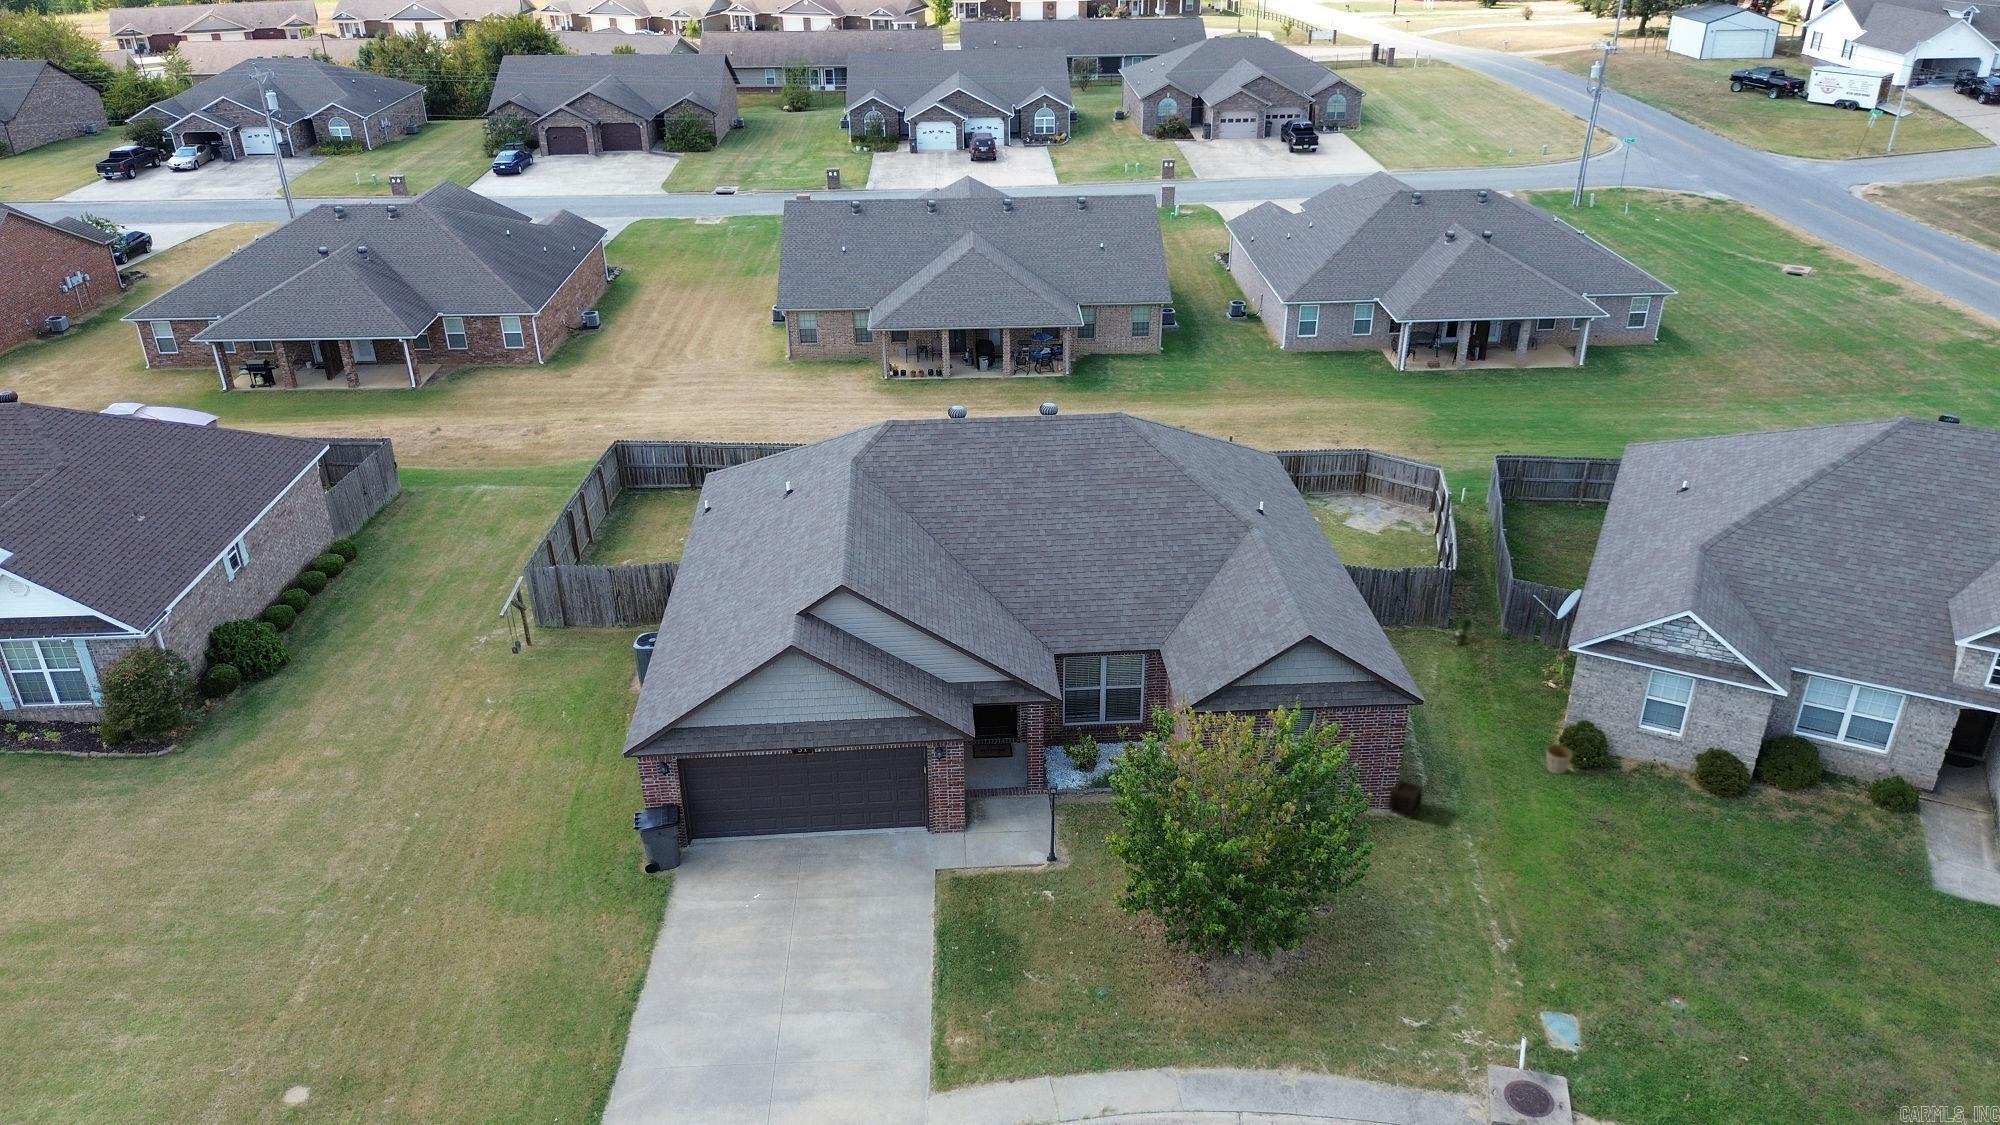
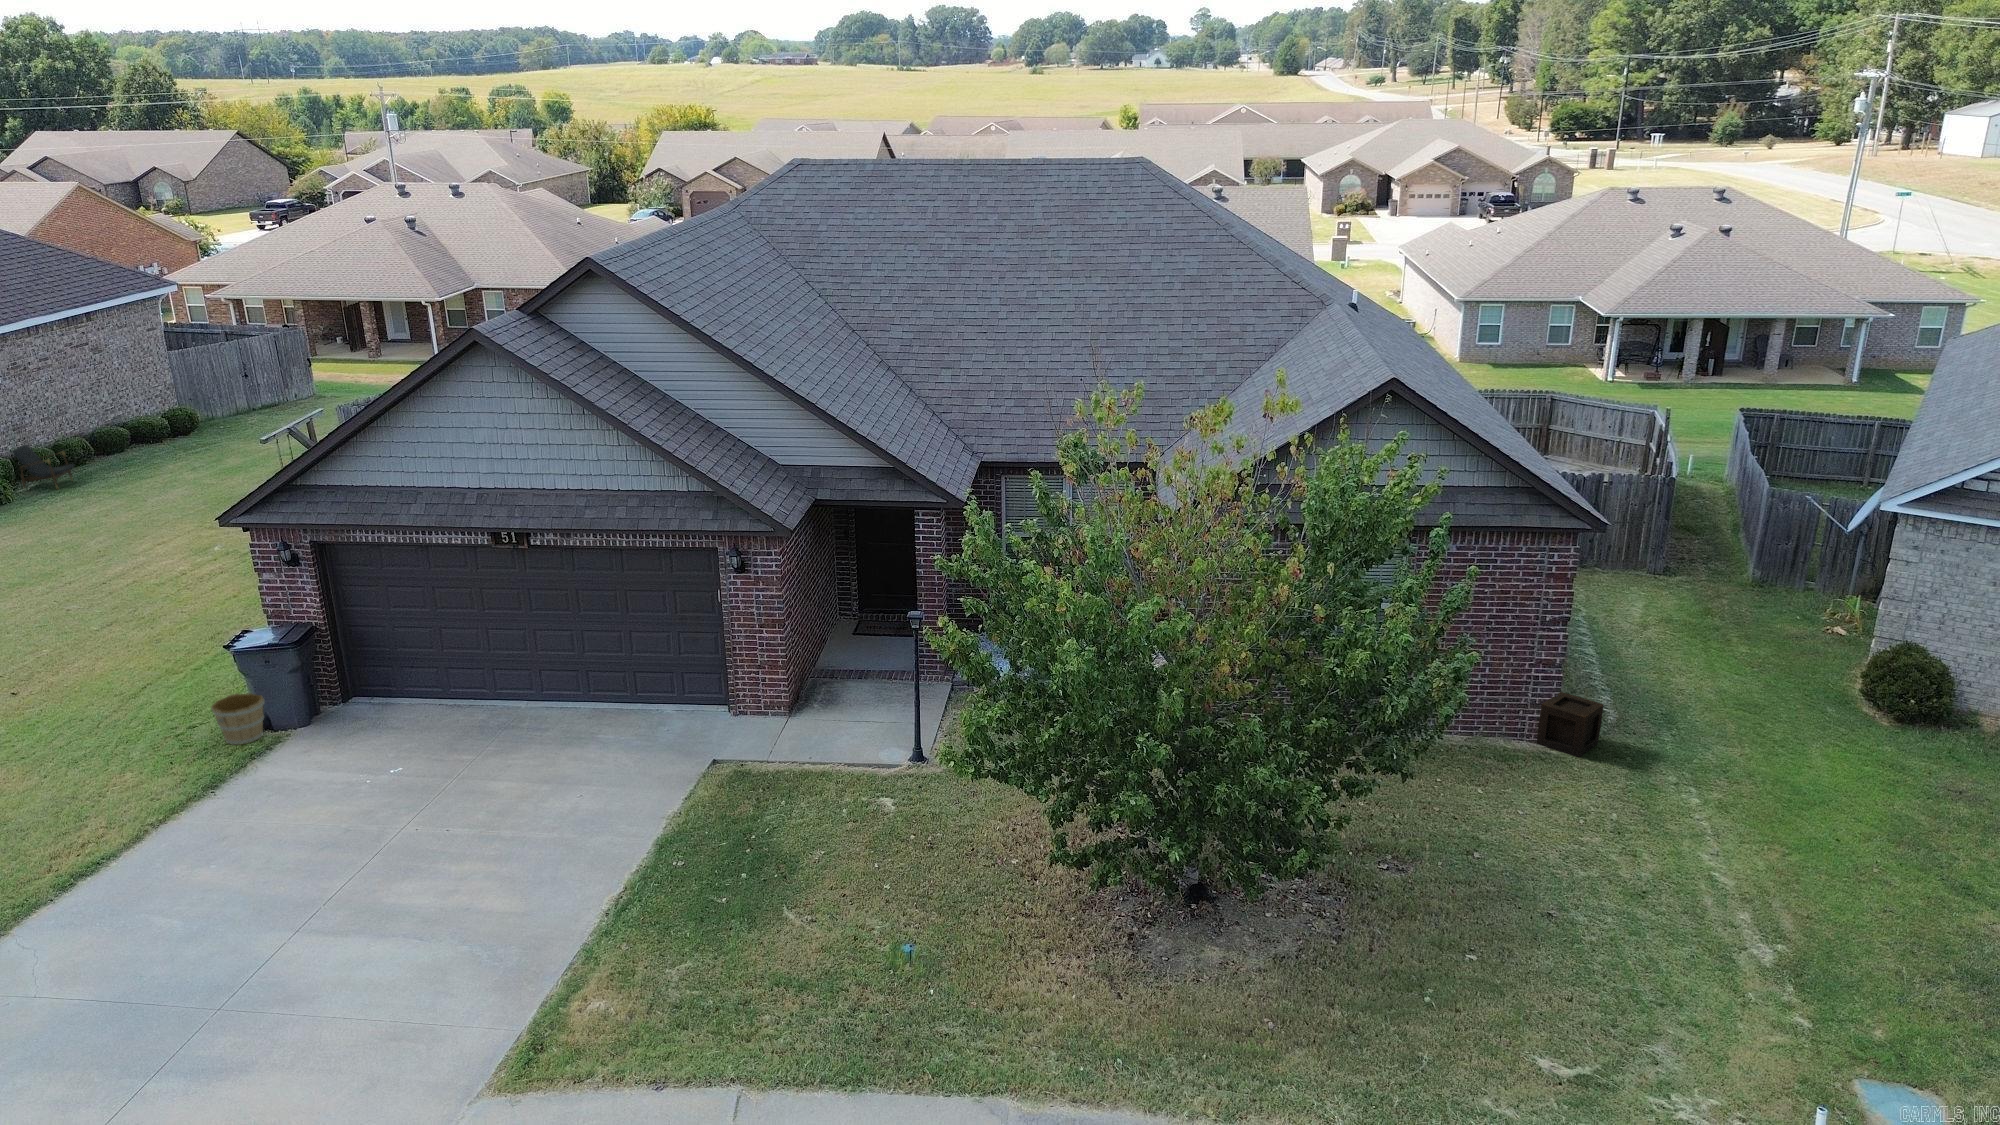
lounge chair: none [291,616,330,652] -> present [12,444,74,488]
potted tree: present [1452,619,1472,644] -> none [1662,522,1698,569]
wooden bucket: present [1546,744,1573,774] -> present [211,693,265,745]

